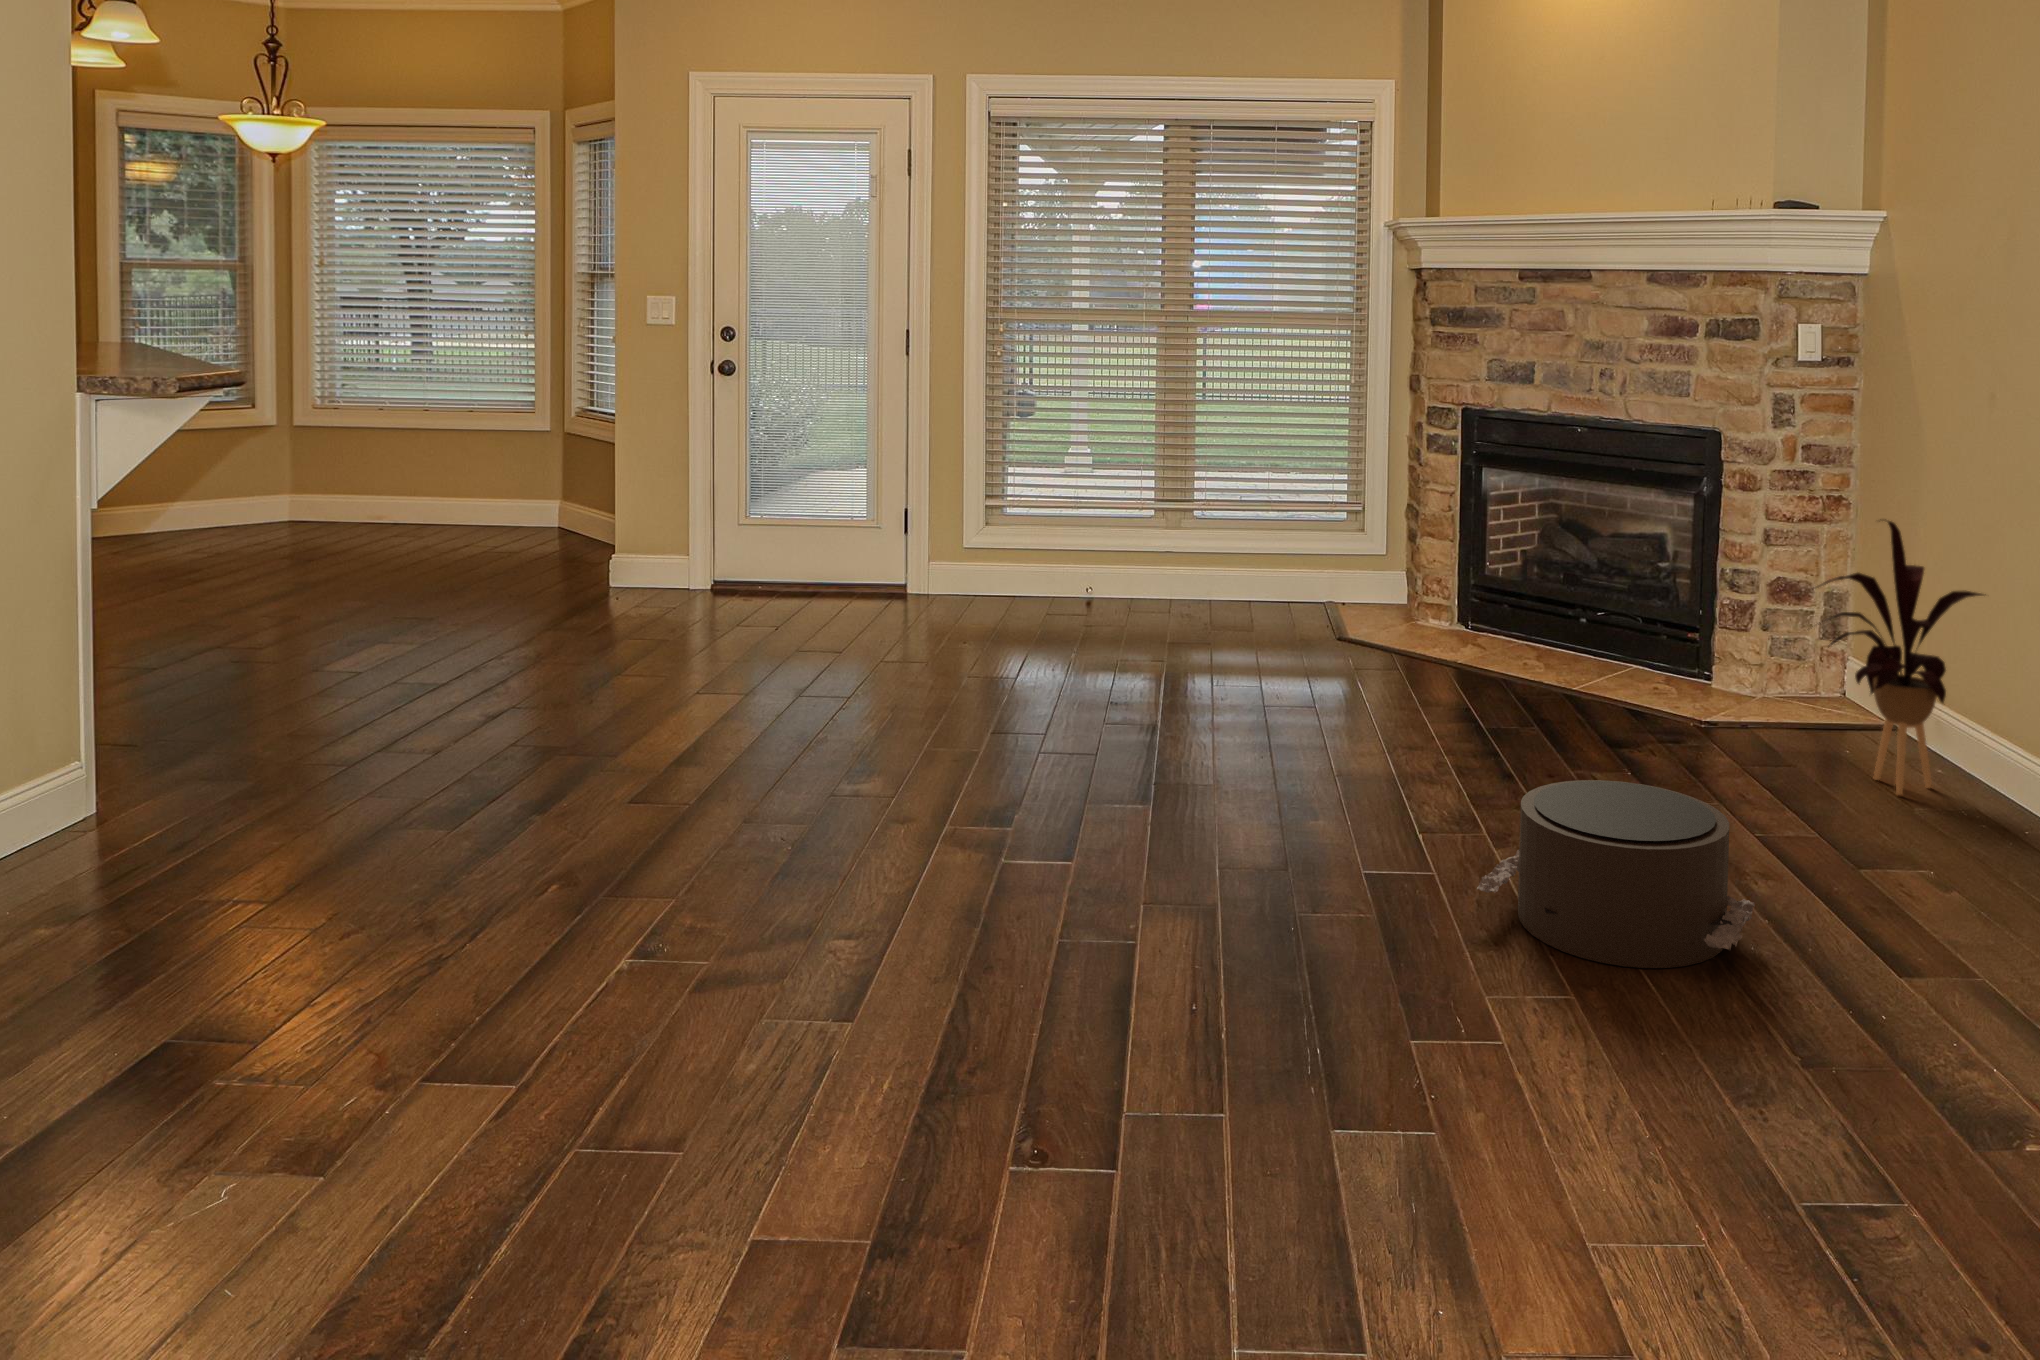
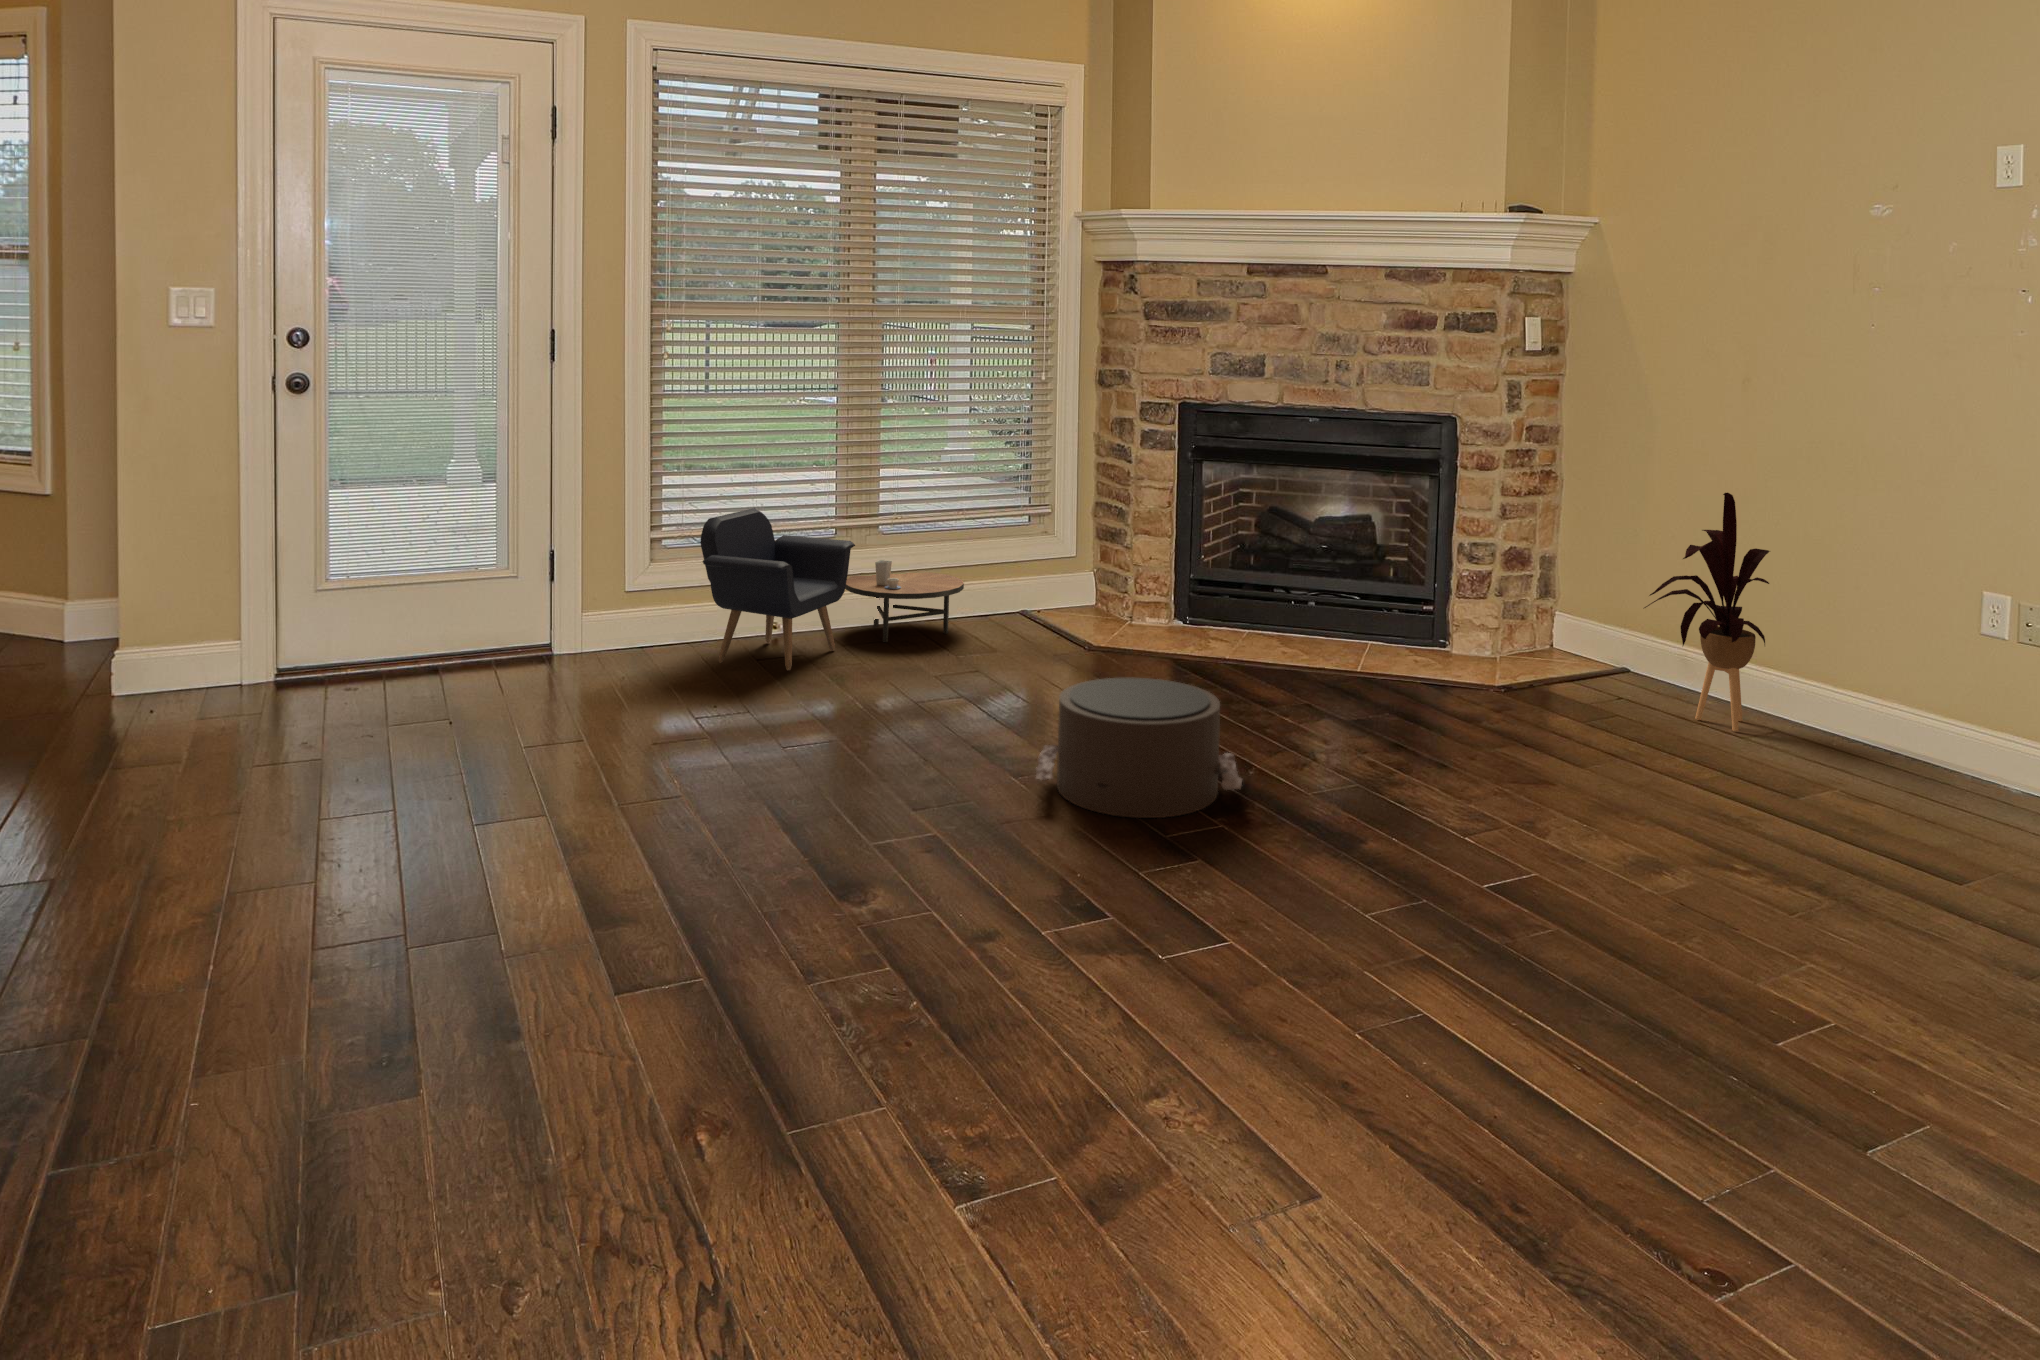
armchair: none [988,489,1251,629] -> present [700,508,964,670]
pouf: present [1477,780,1755,968] -> present [1036,678,1242,818]

